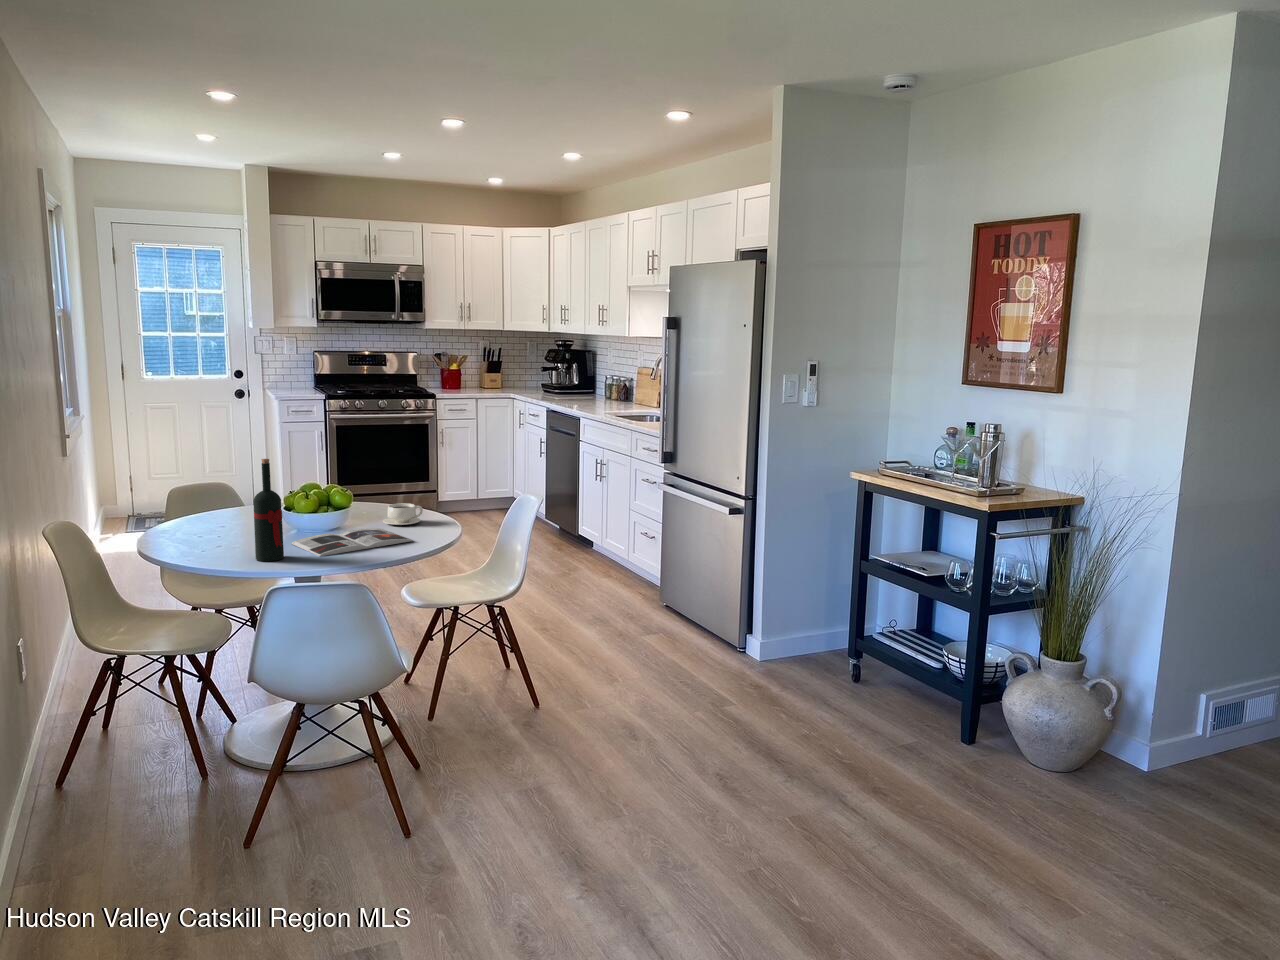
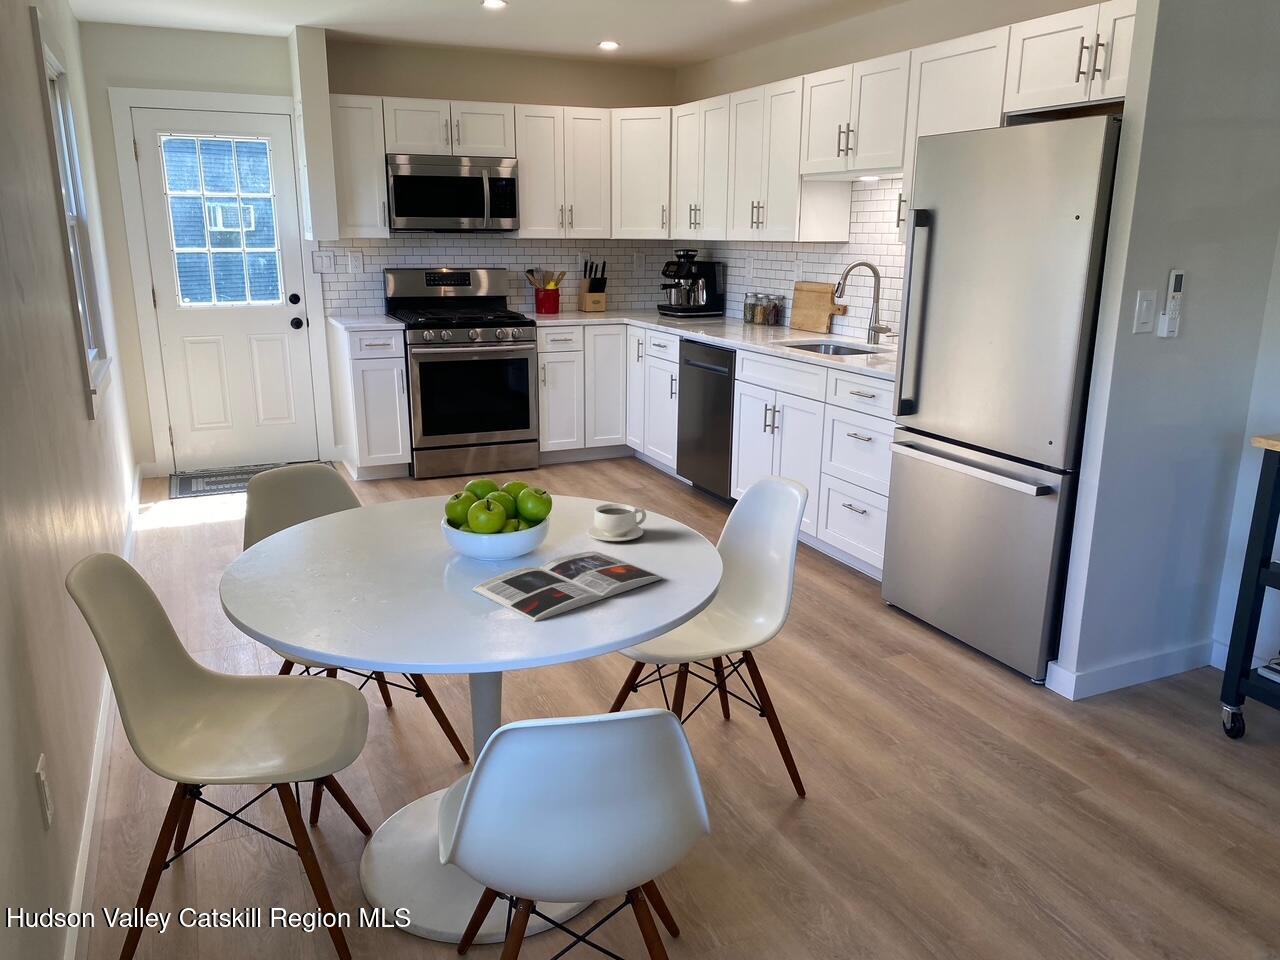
wine bottle: present [253,459,284,561] -> none [427,460,480,639]

